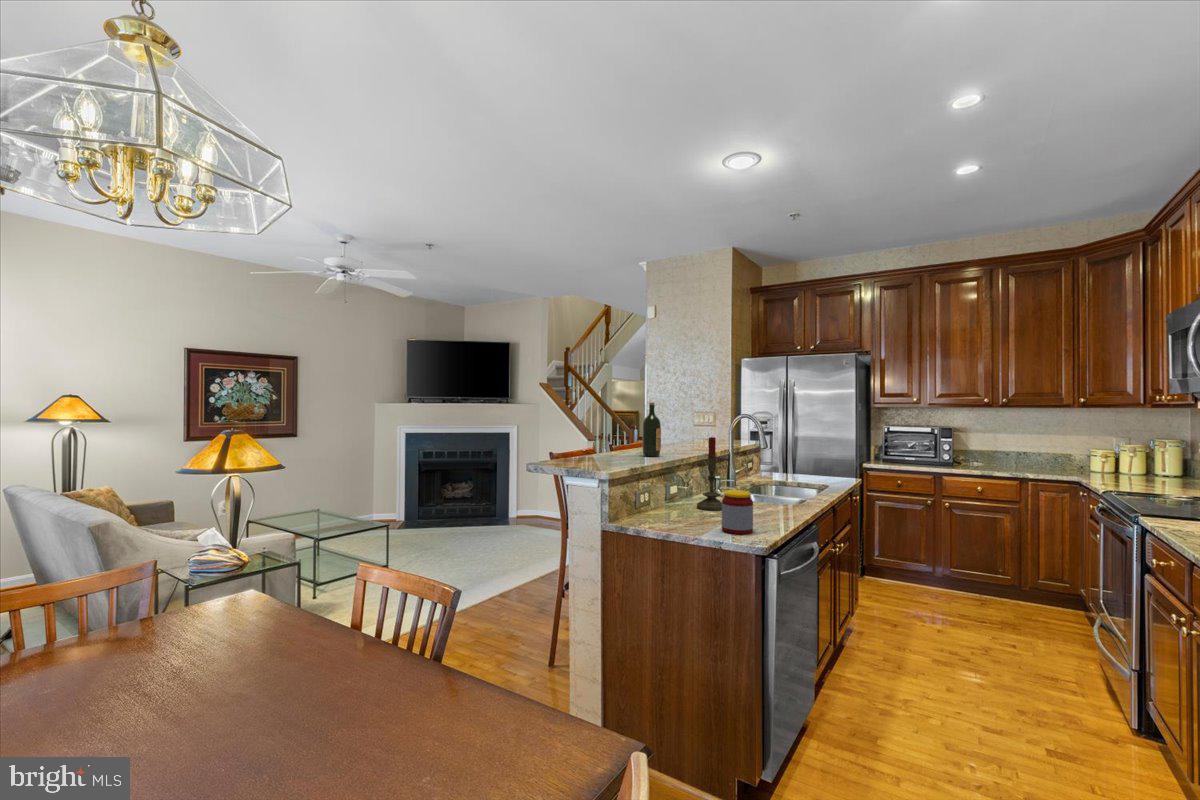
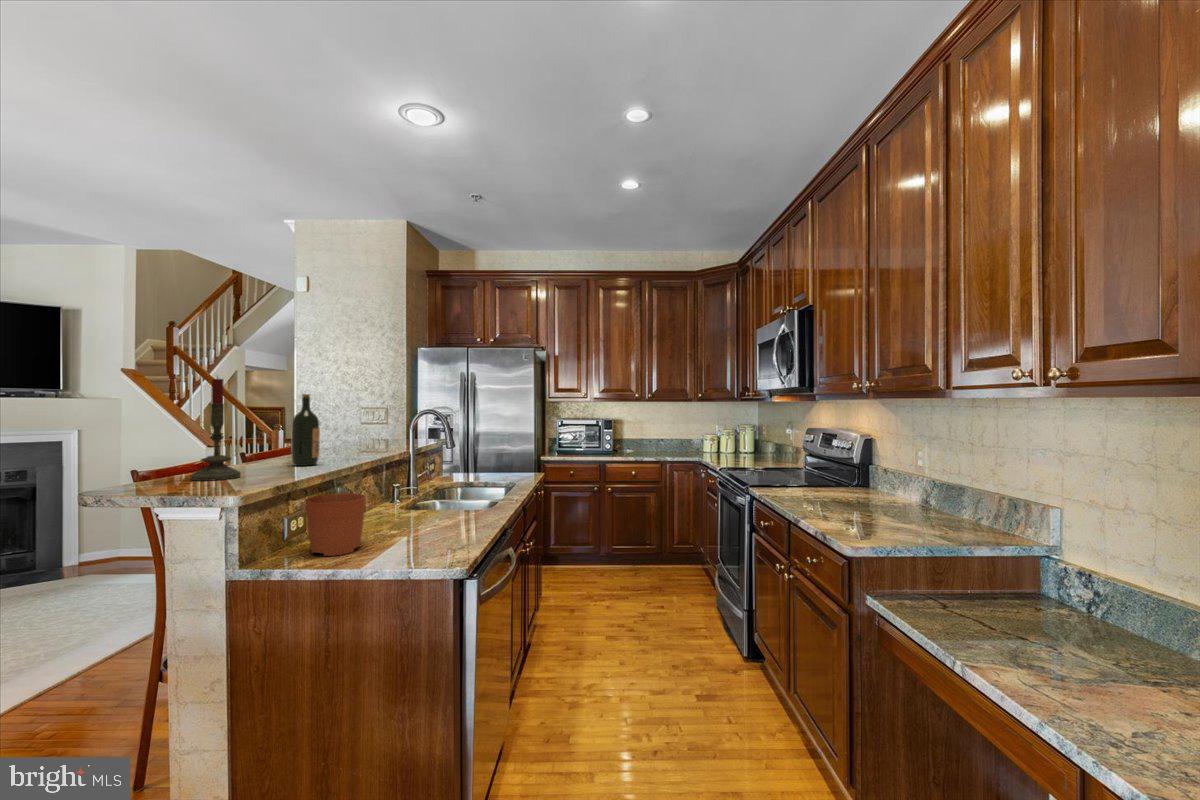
candle: present [697,437,722,511] -> present [191,377,241,481]
plant pot: none [651,461,692,523] -> present [305,490,366,556]
jar: present [722,490,753,534] -> none [408,502,448,558]

